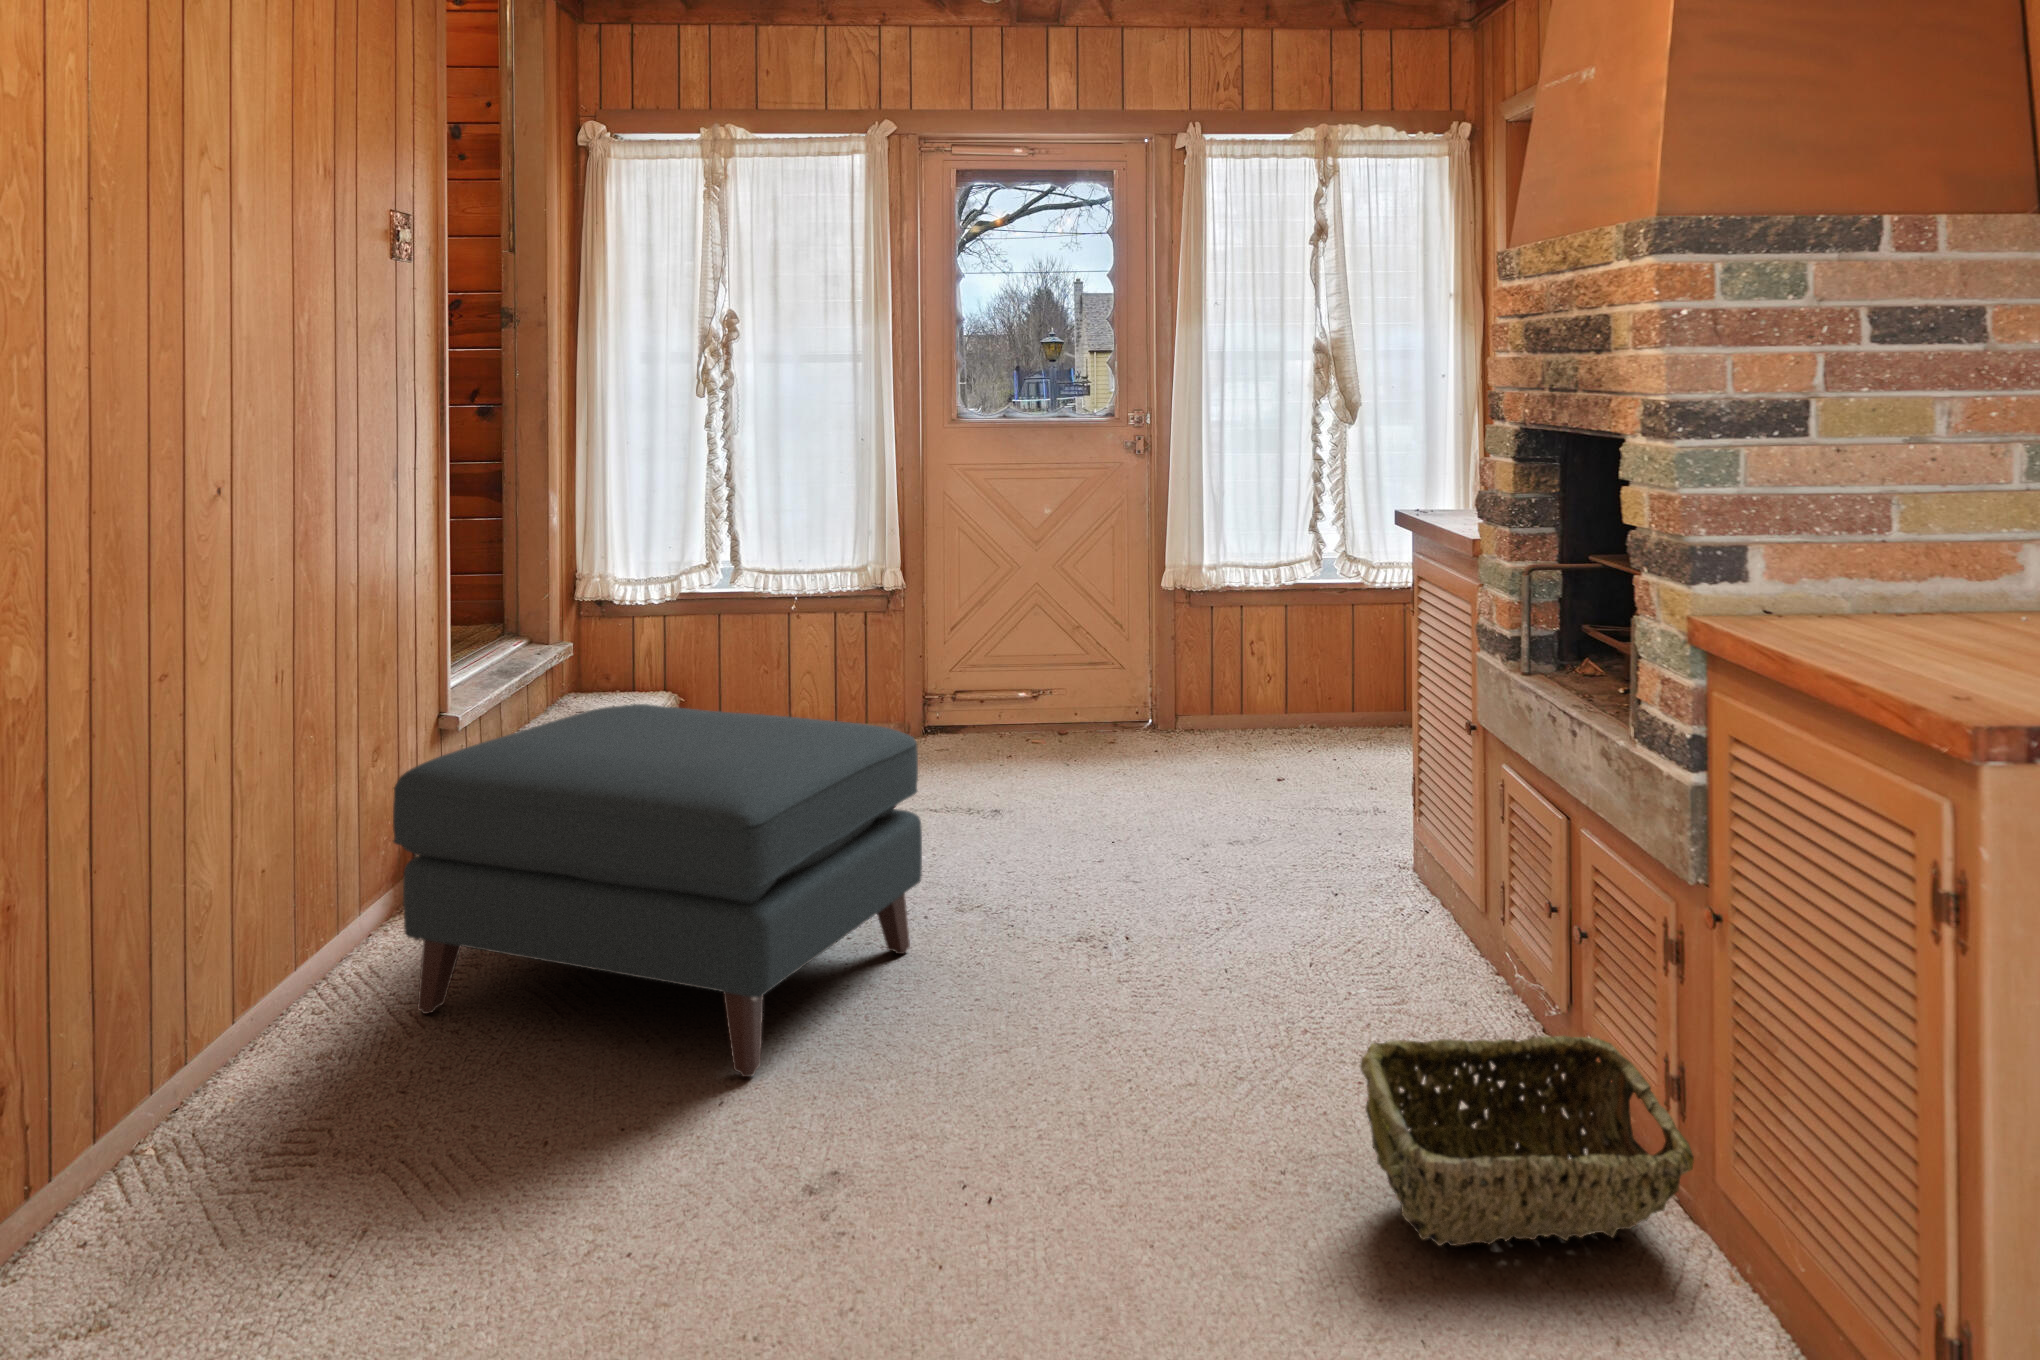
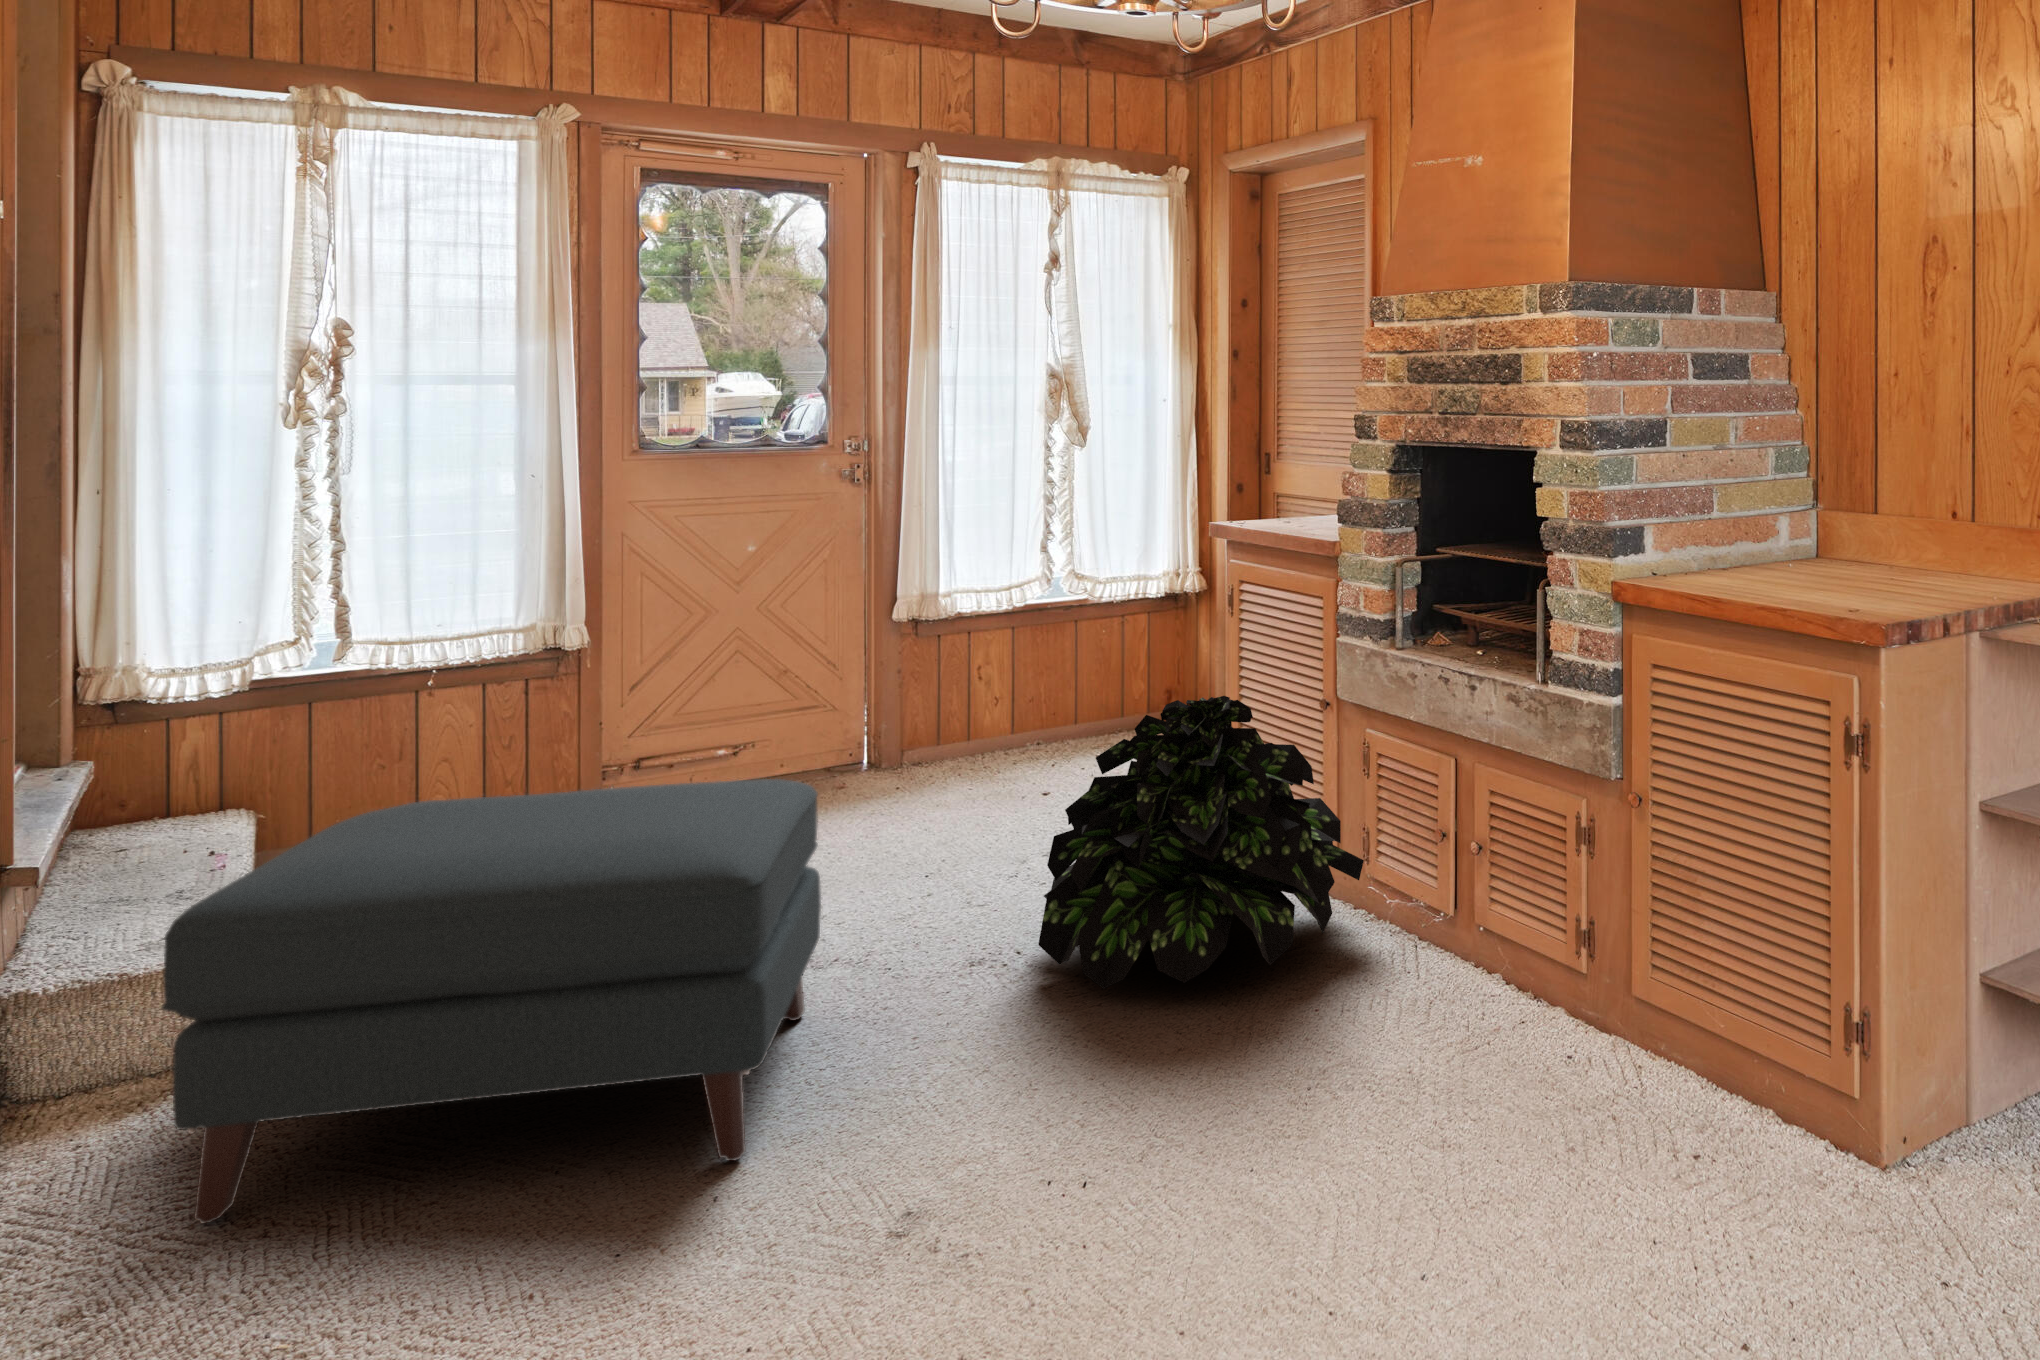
potted plant: none [1123,699,1475,1015] -> present [1038,696,1364,988]
woven basket: present [1360,1036,1694,1246] -> none [1378,918,1622,1095]

